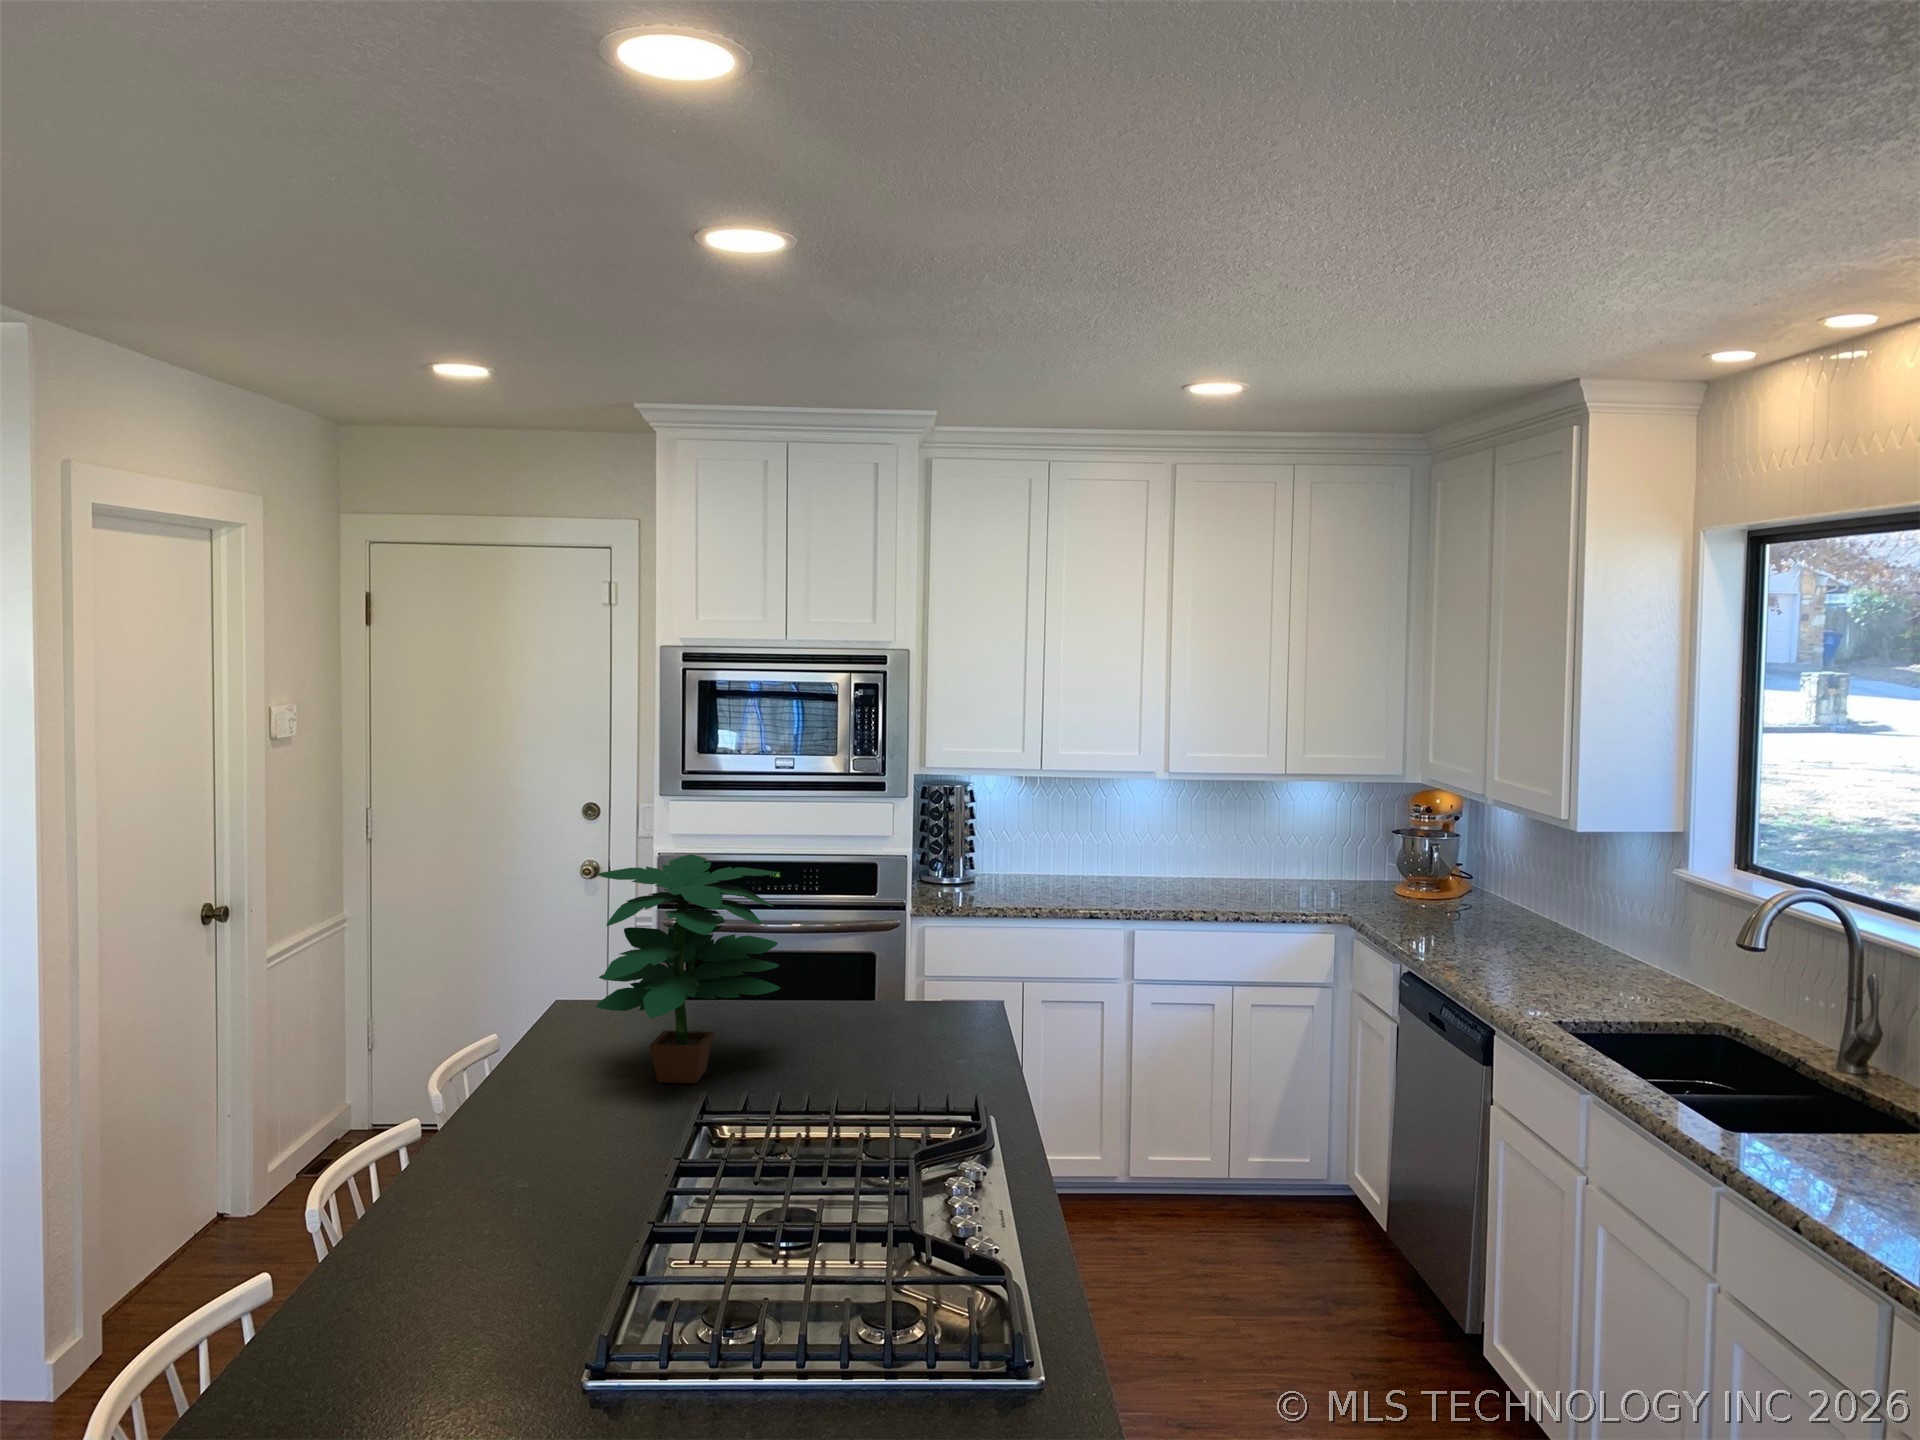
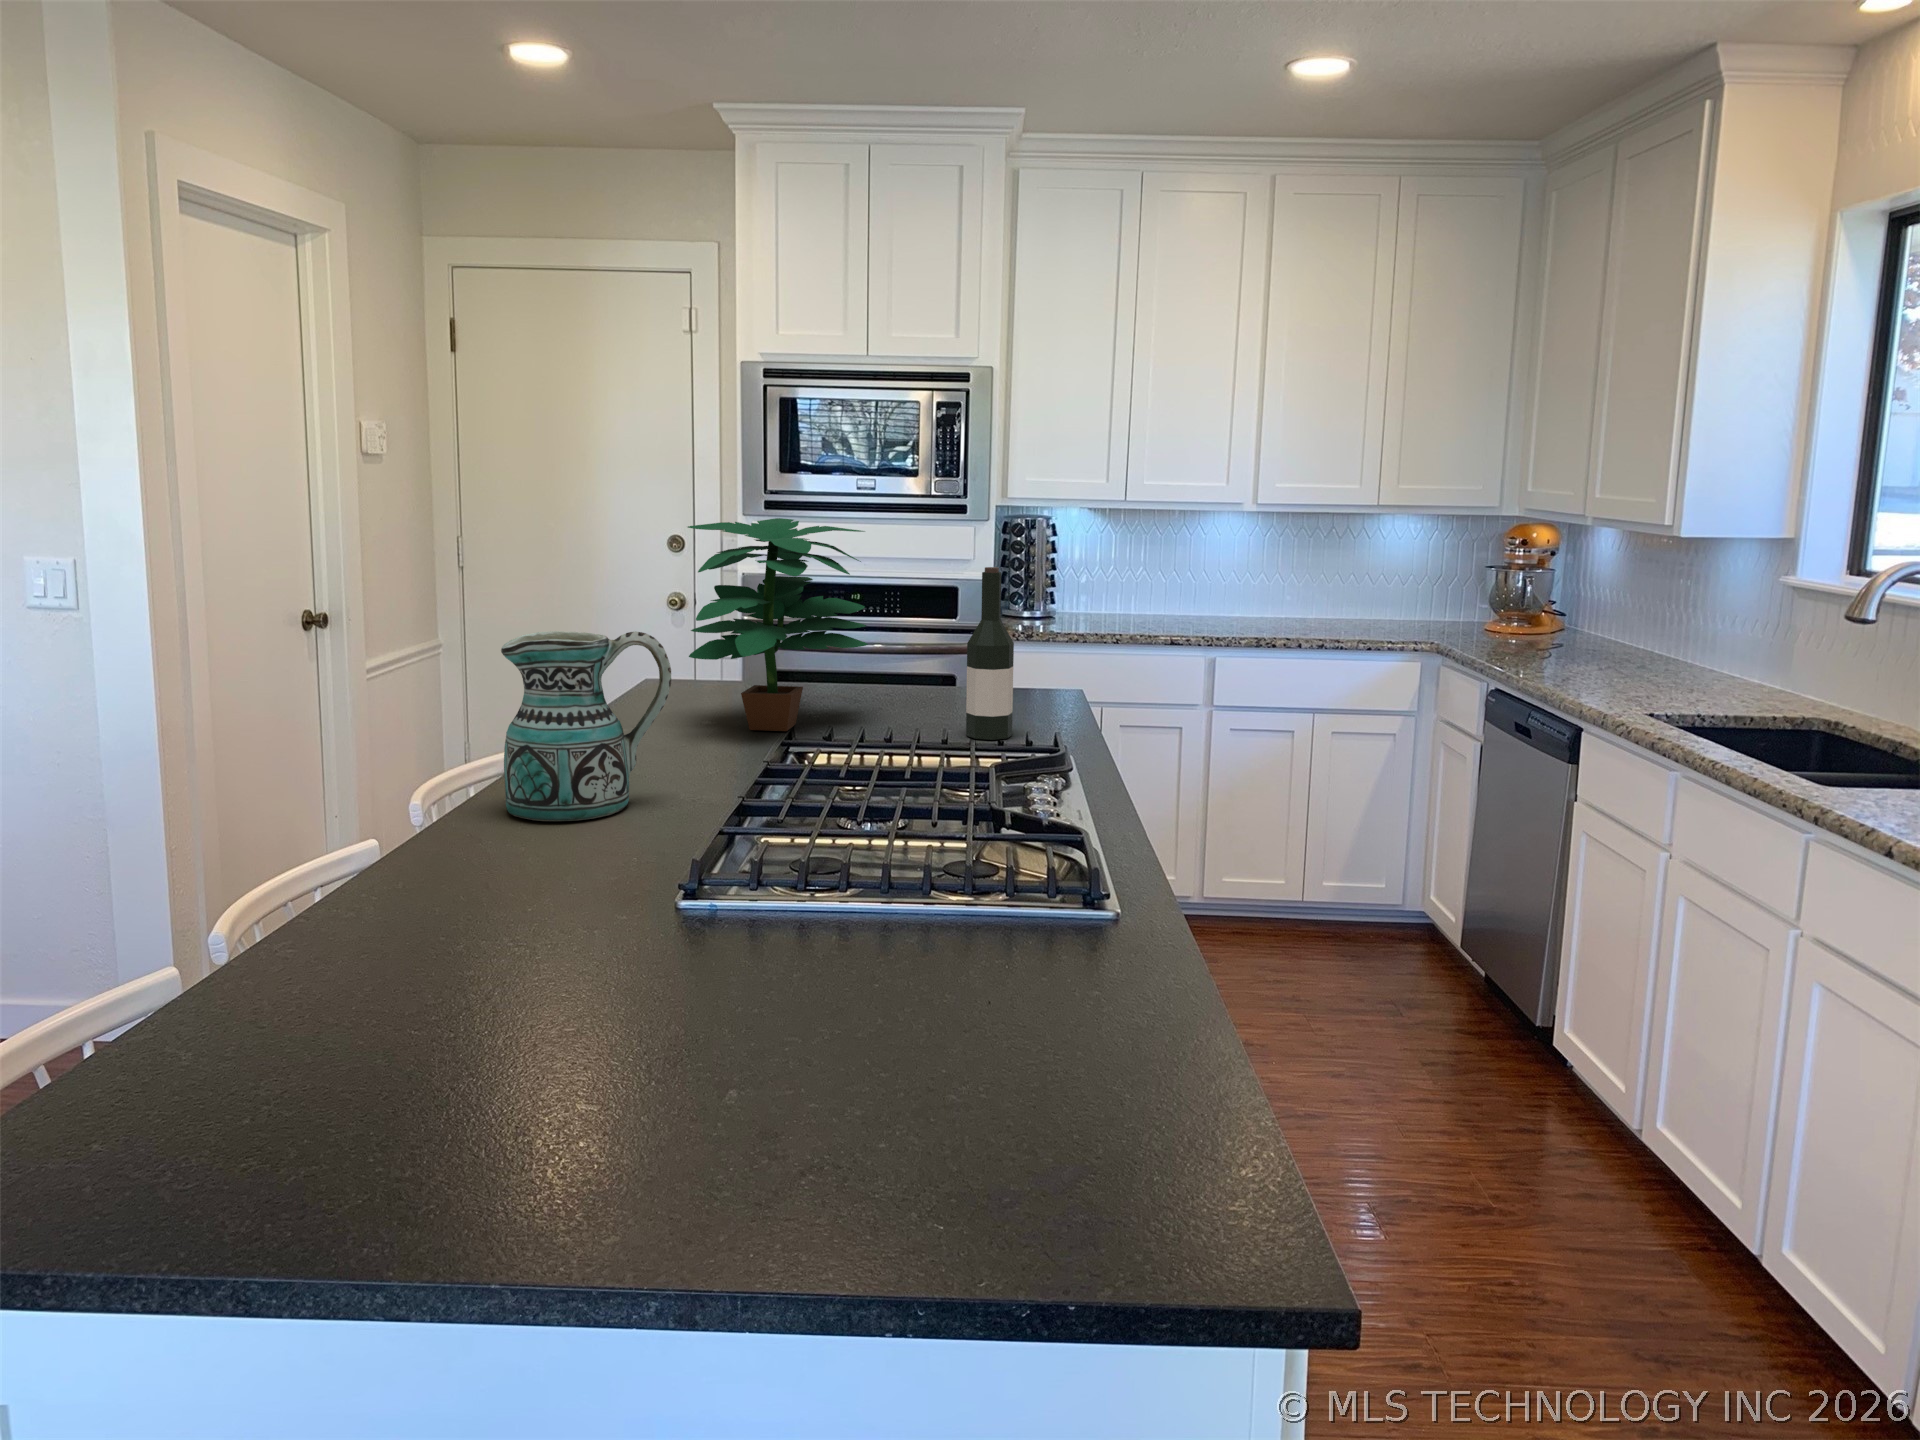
wine bottle: none [880,915,928,1092] -> present [966,567,1014,740]
ceramic pitcher: none [394,1029,573,1243] -> present [501,631,671,821]

